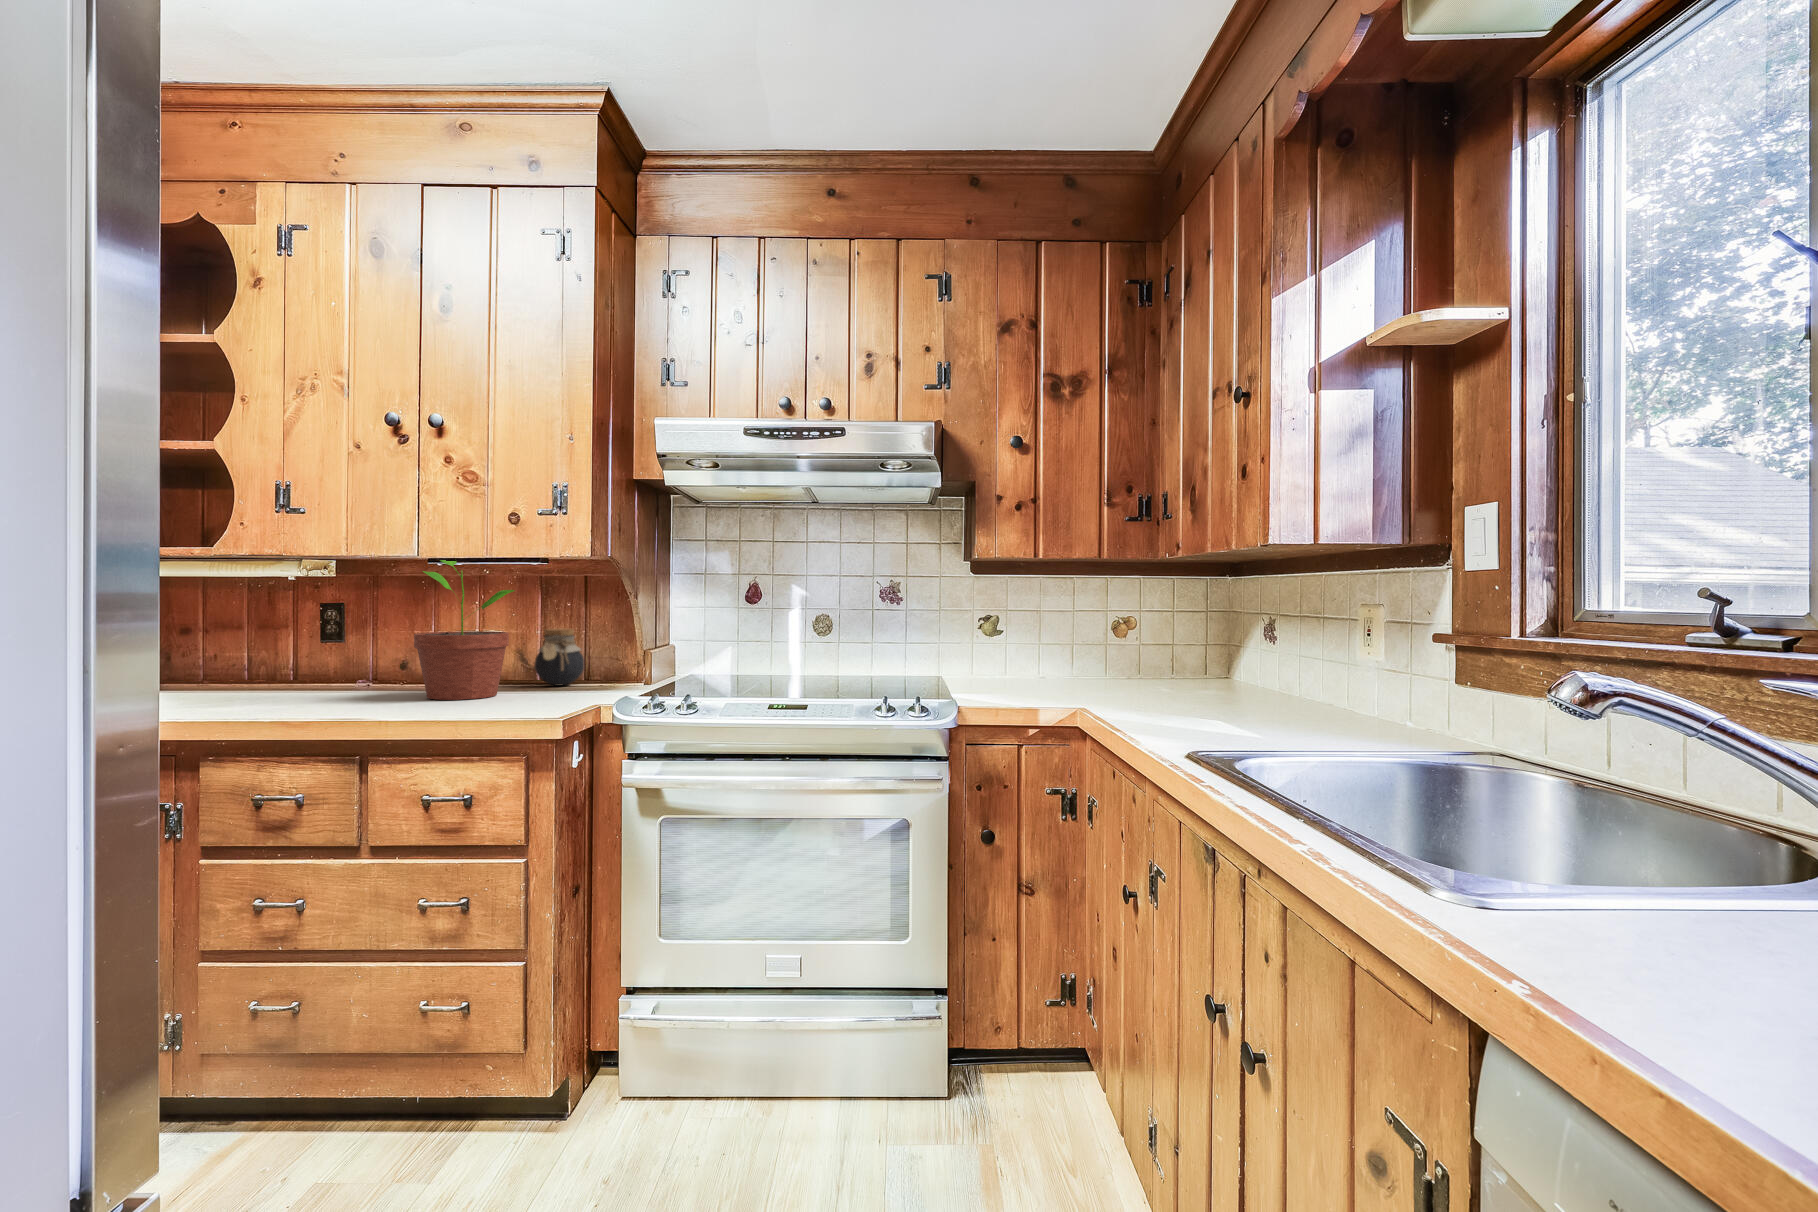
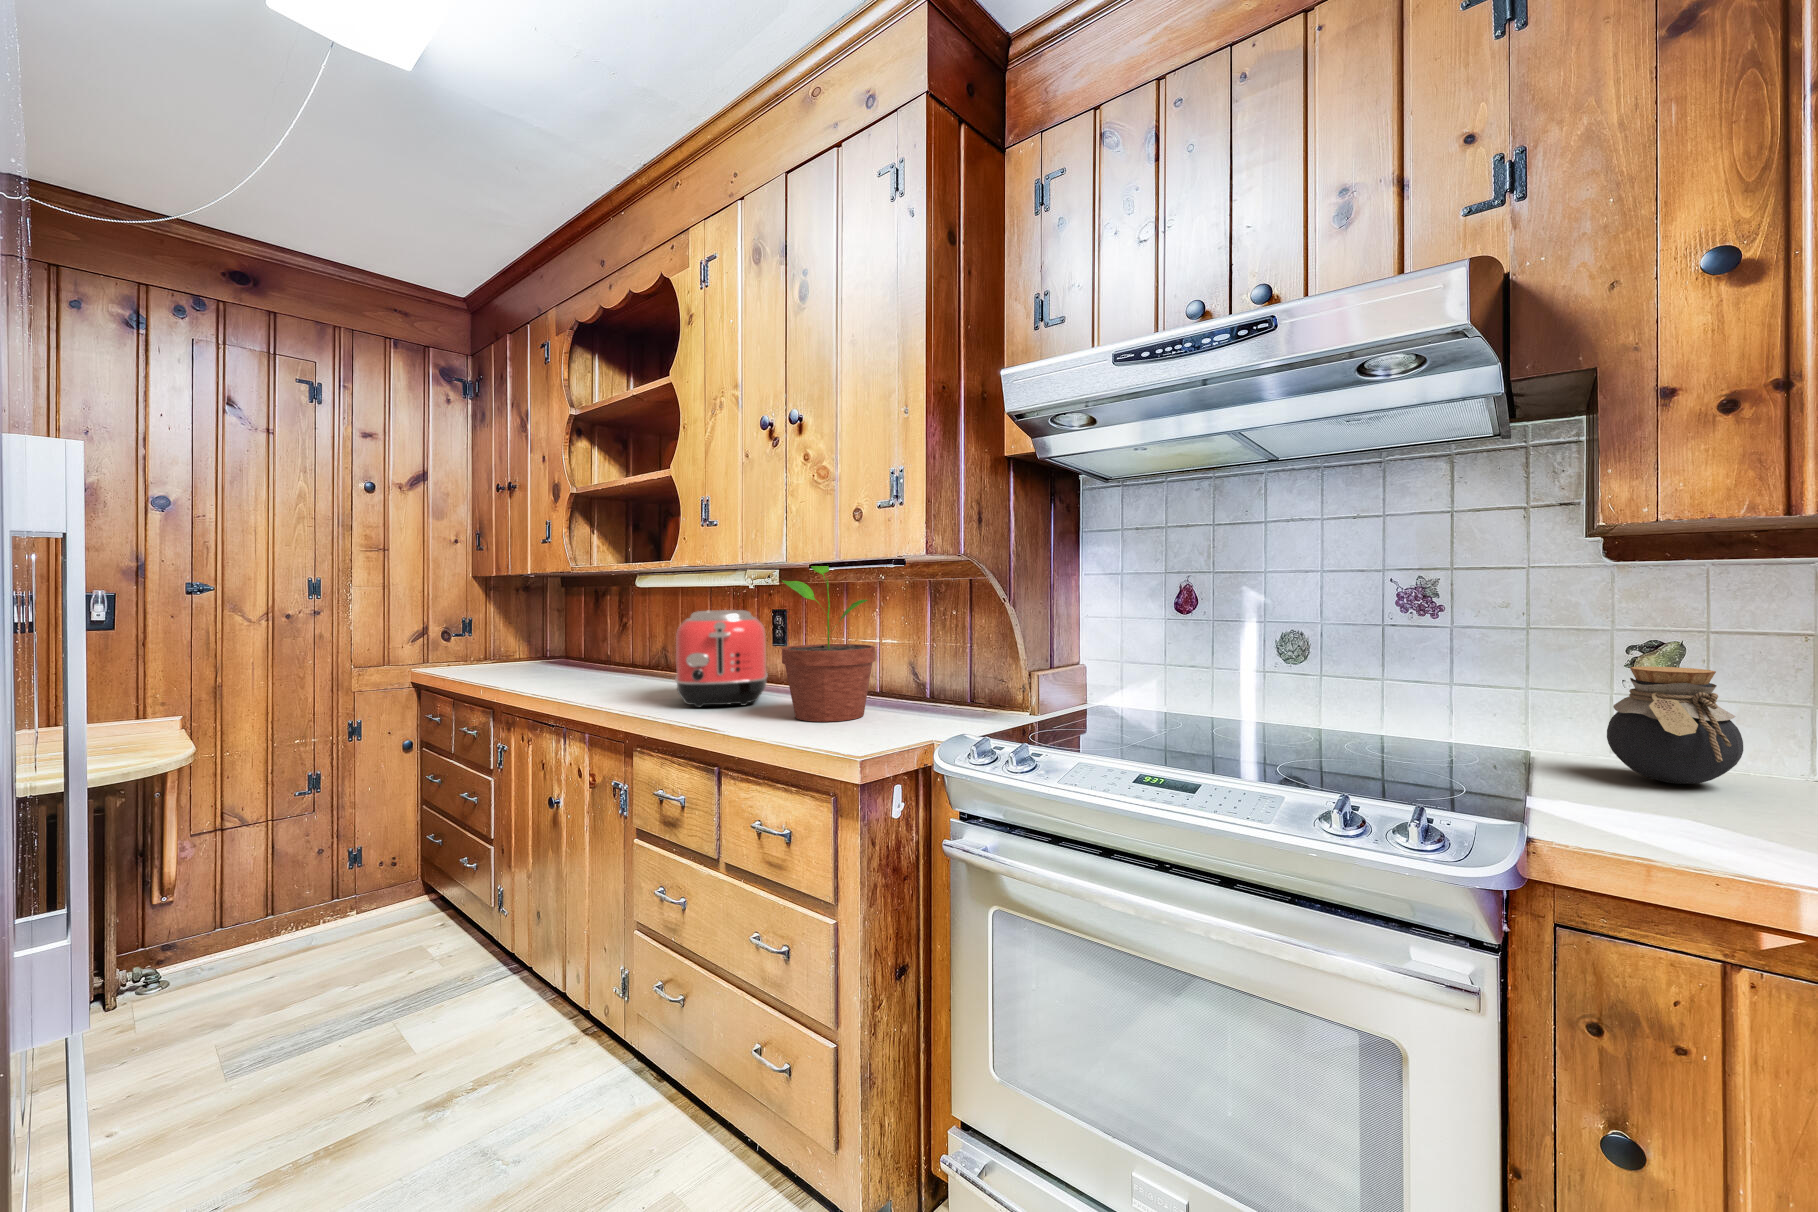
toaster: none [229,600,359,702] -> present [675,610,768,708]
jar: present [534,629,584,686] -> present [1607,666,1743,784]

